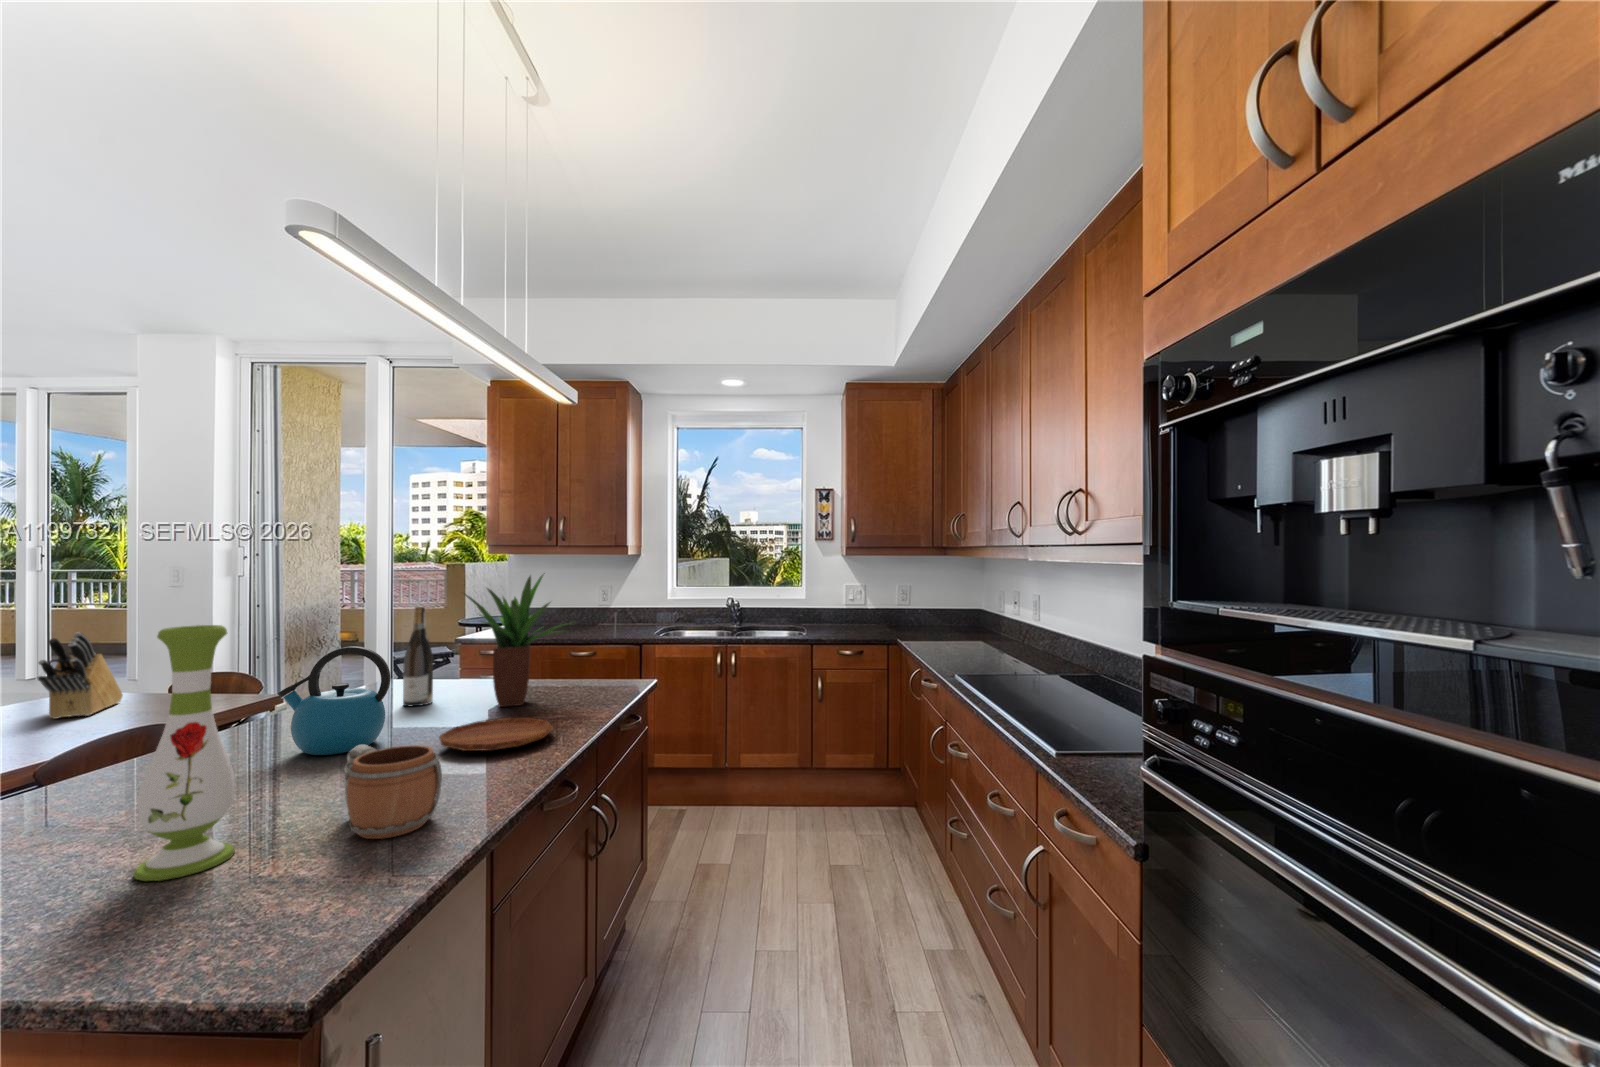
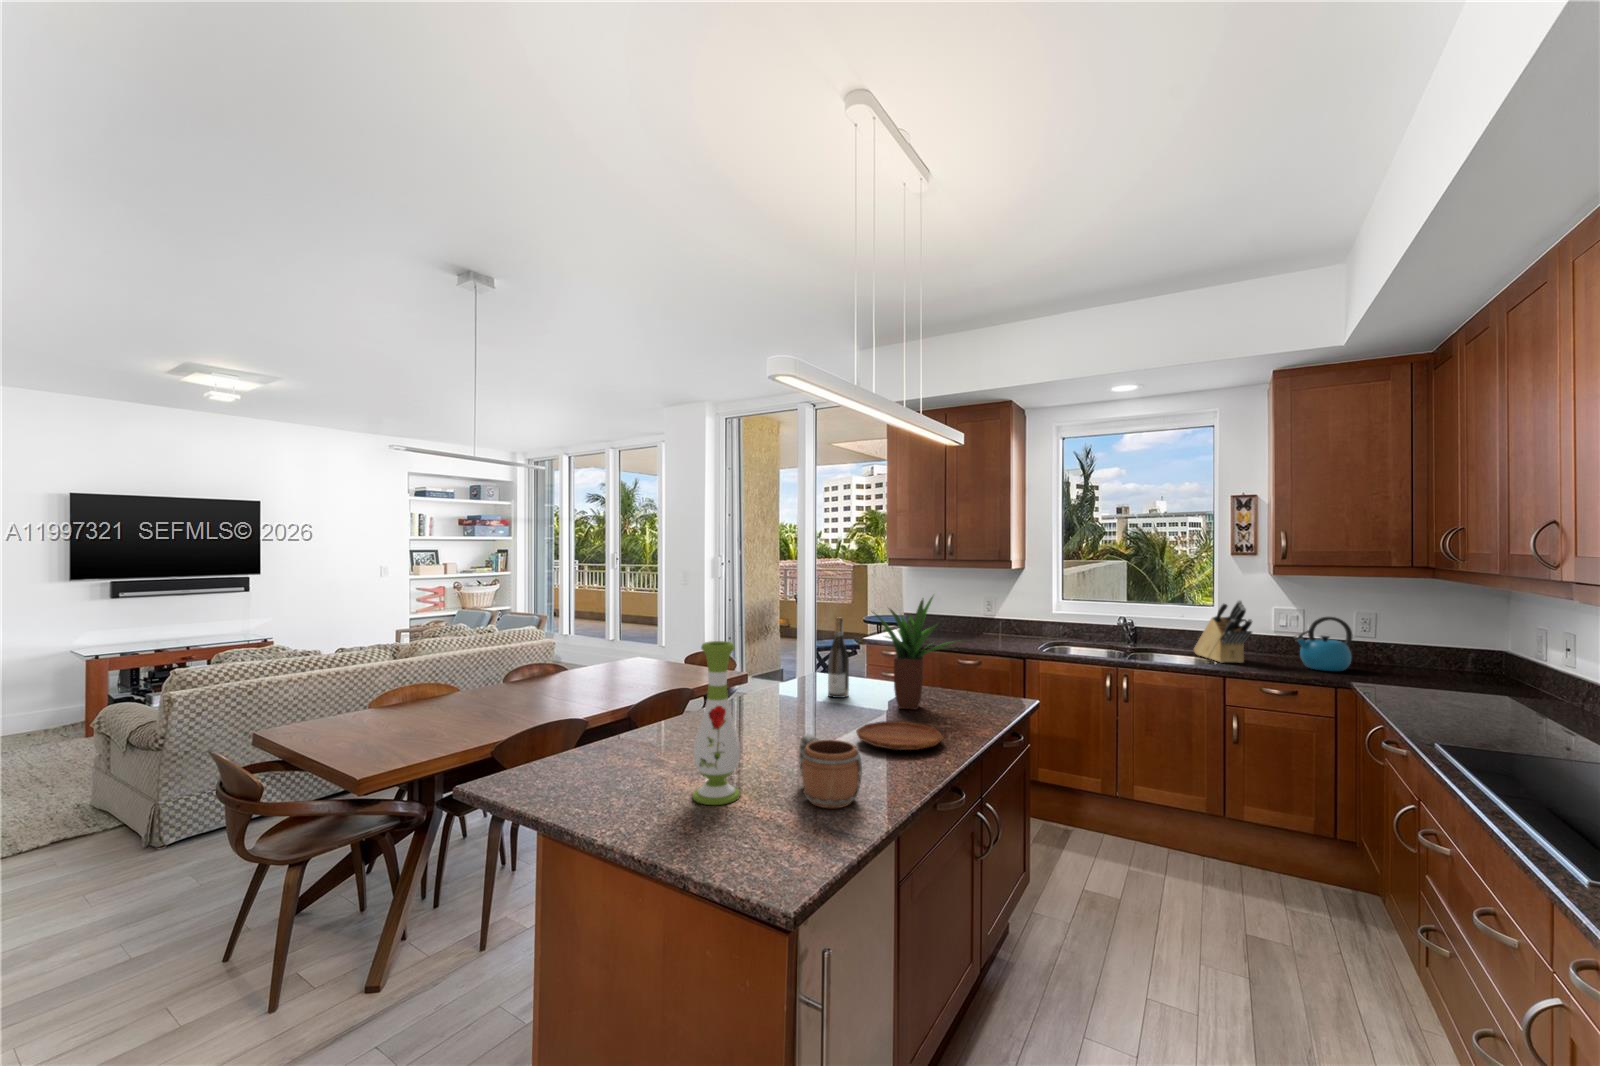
knife block: present [38,633,123,719] -> present [1194,600,1252,663]
kettle: present [278,646,390,755] -> present [1294,617,1352,671]

